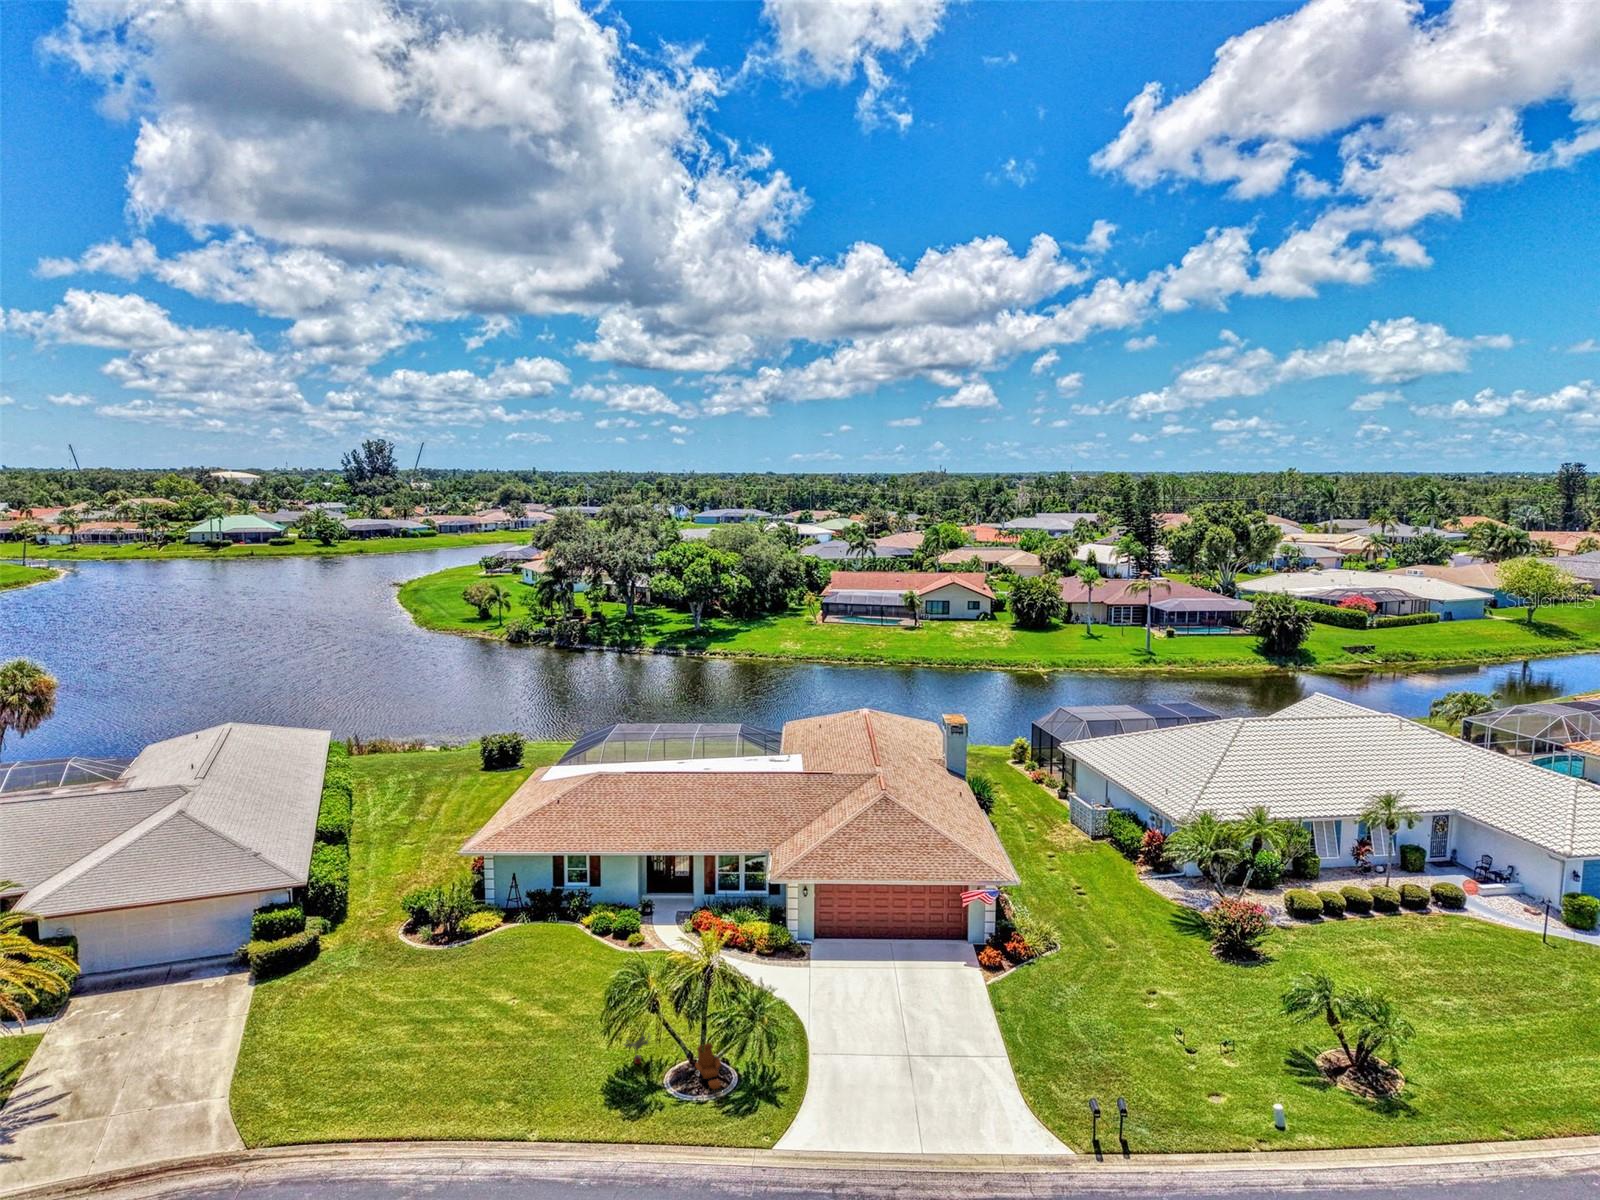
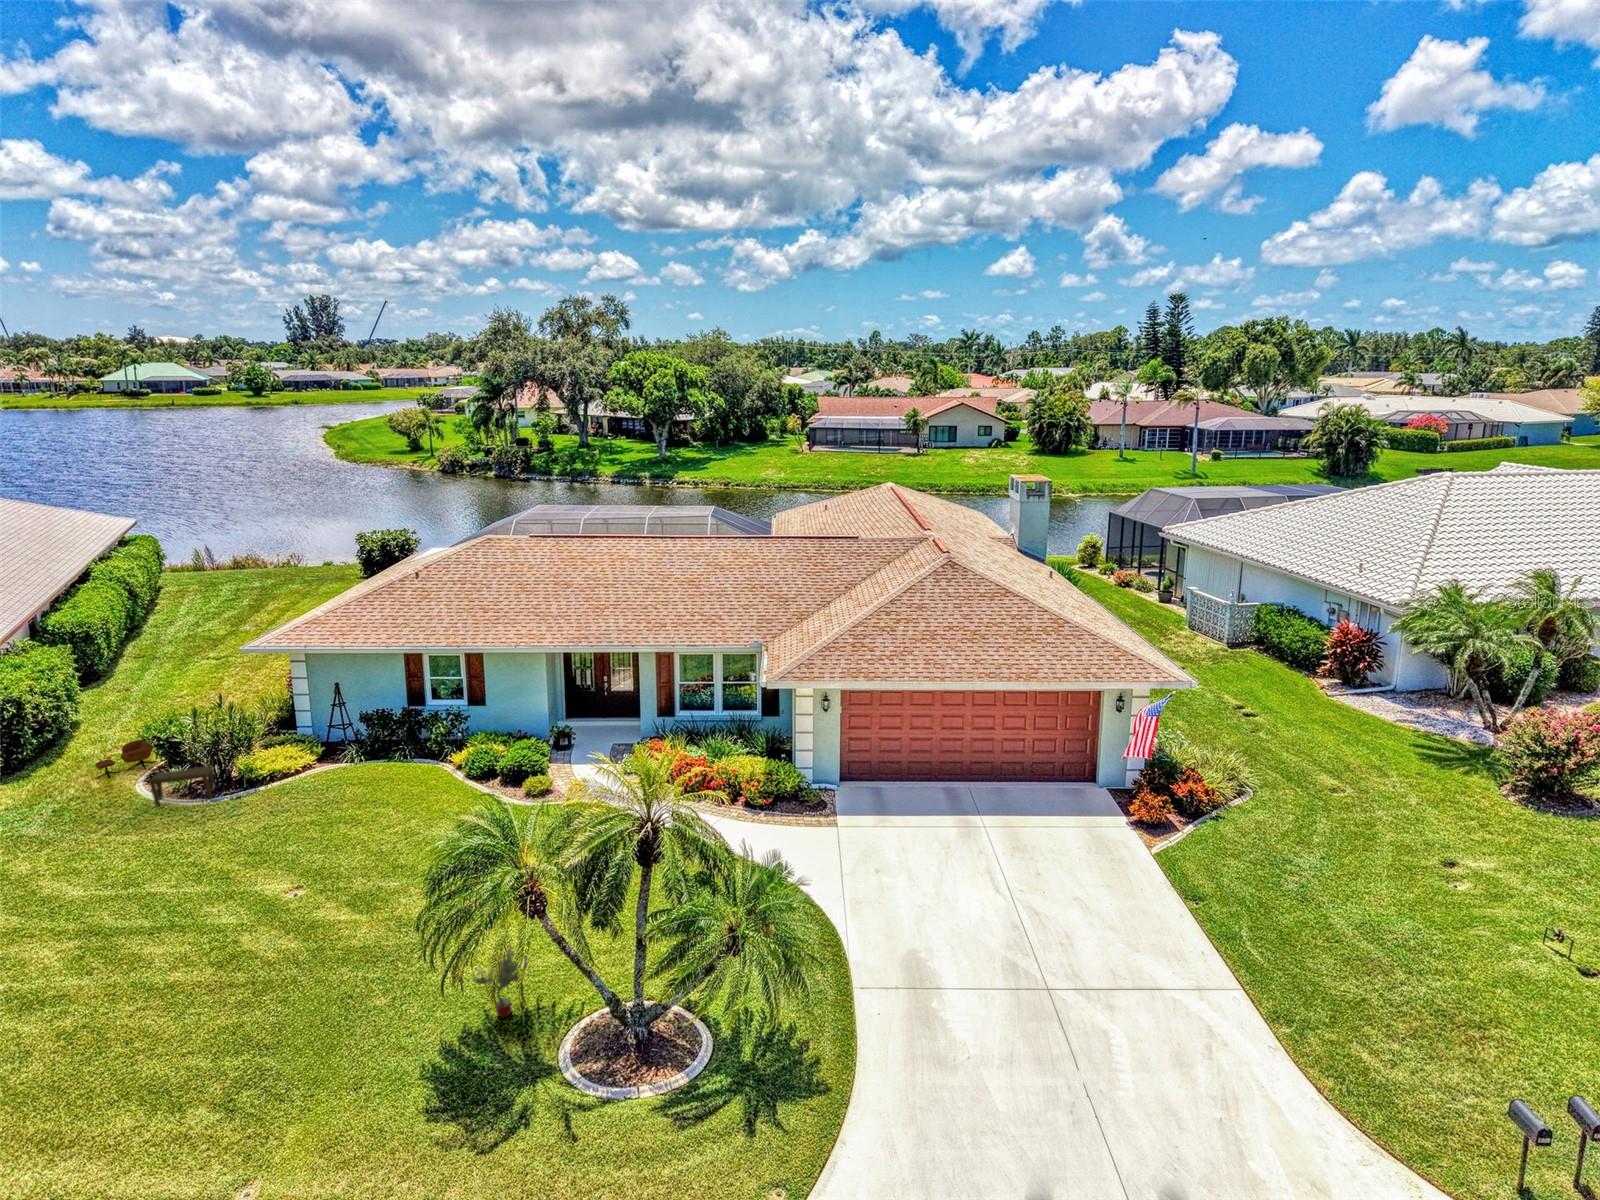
bench: none [418,926,450,951] -> present [149,766,214,807]
lounge chair: present [695,1043,721,1093] -> present [96,726,156,779]

